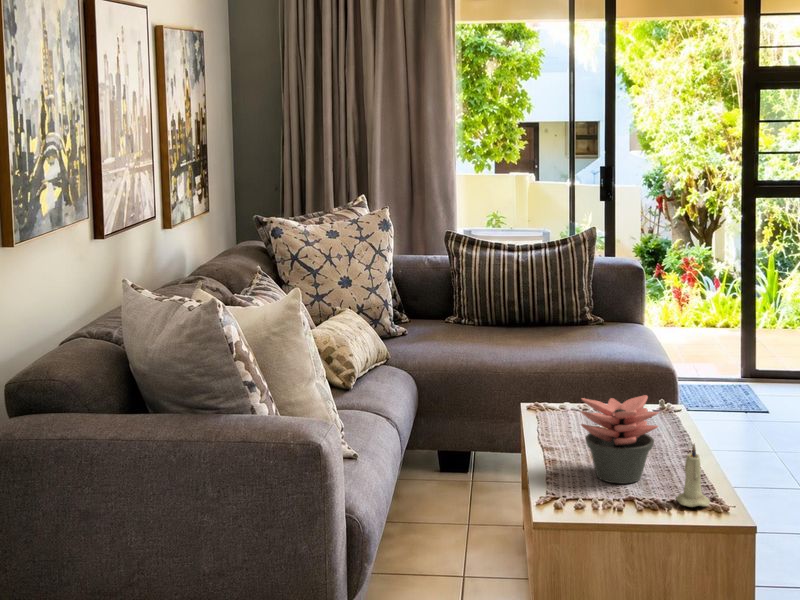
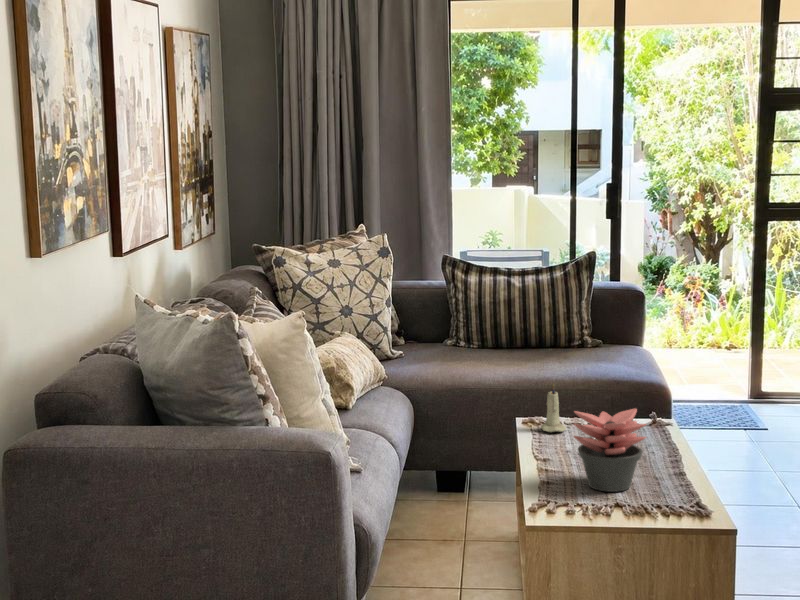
candle: present [676,444,710,507] -> present [541,384,566,432]

